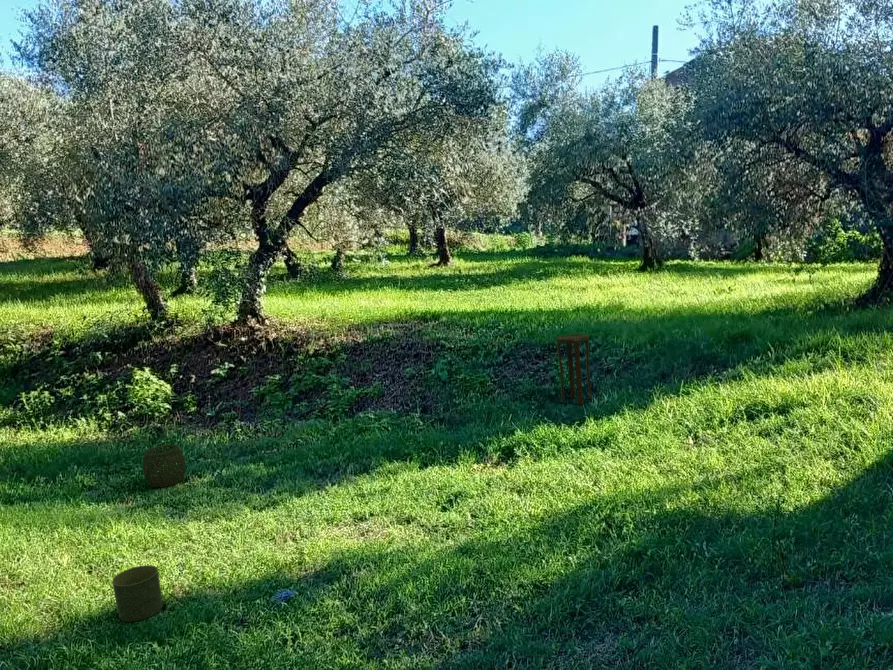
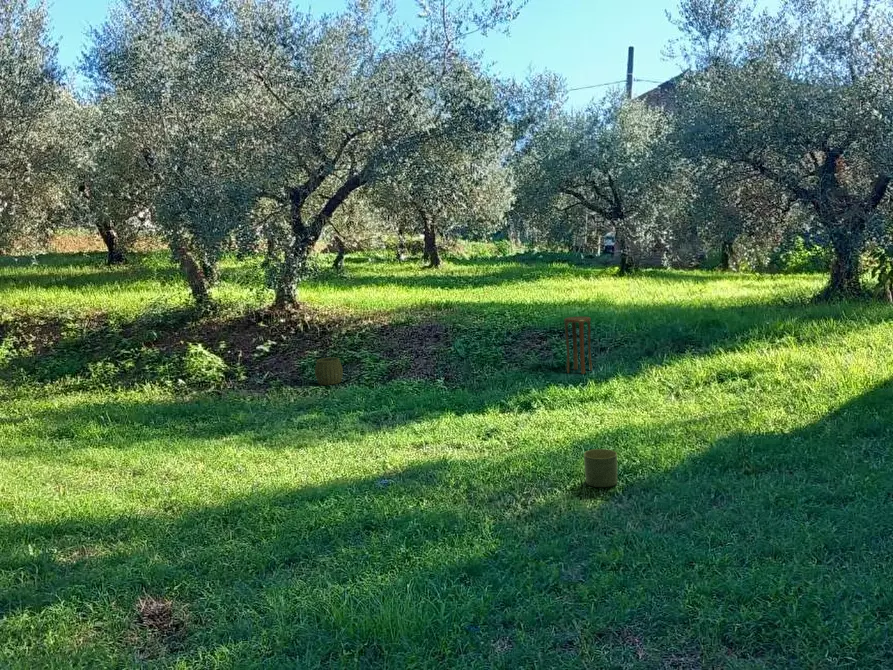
woven basket: present [143,444,186,488] -> present [315,357,343,385]
planter: present [112,565,163,622] -> present [584,449,617,487]

